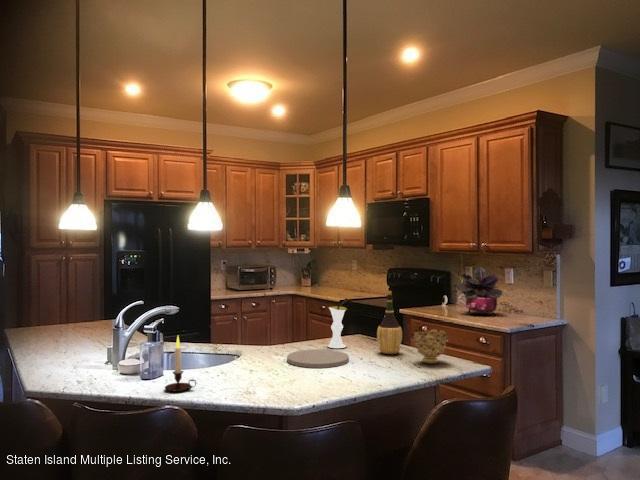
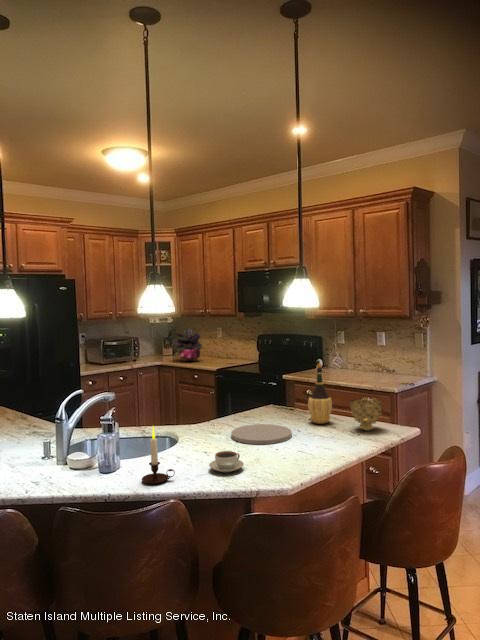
potted plant: present [457,267,502,316] -> present [172,328,202,361]
vase: present [328,298,348,348] -> none [256,372,275,422]
coffee cup: none [235,368,269,389] -> present [209,451,244,473]

